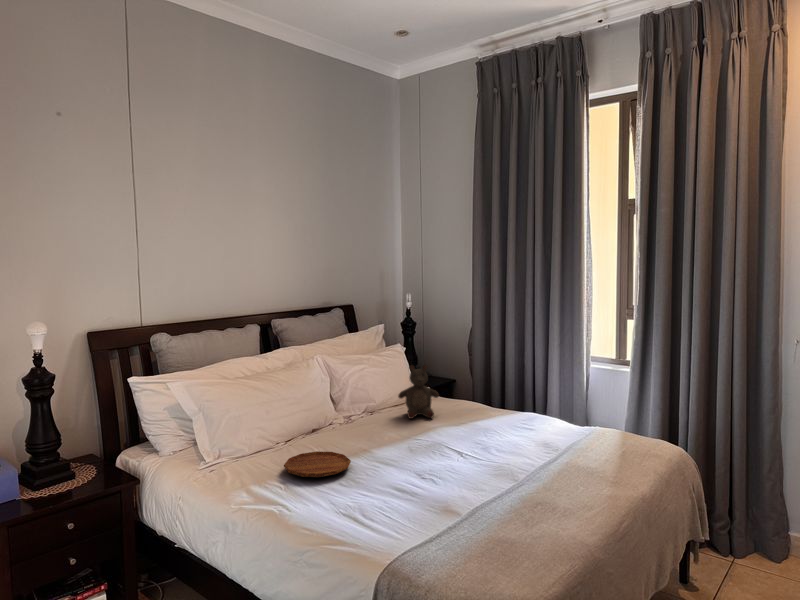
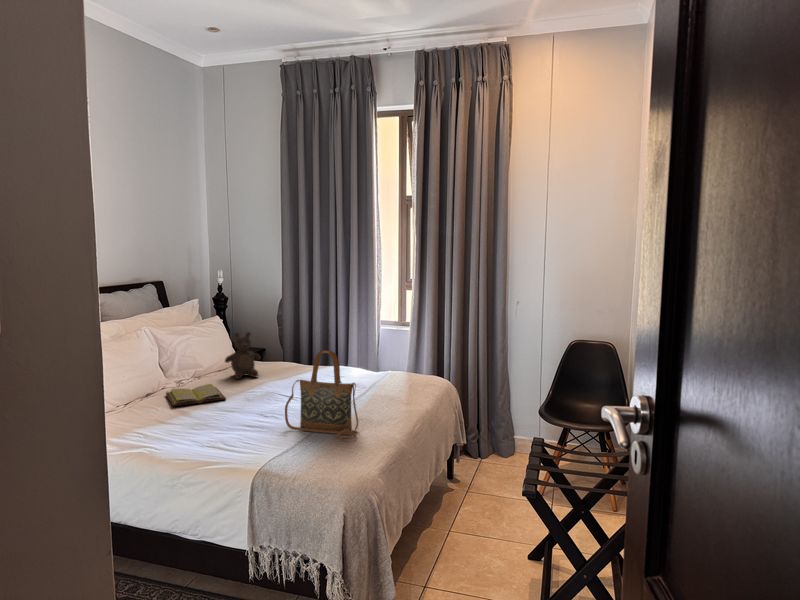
handbag: none [445,399,540,527] -> present [285,350,358,439]
diary: none [329,423,389,447] -> present [166,384,226,406]
tray: present [284,451,351,477] -> none [138,408,199,429]

